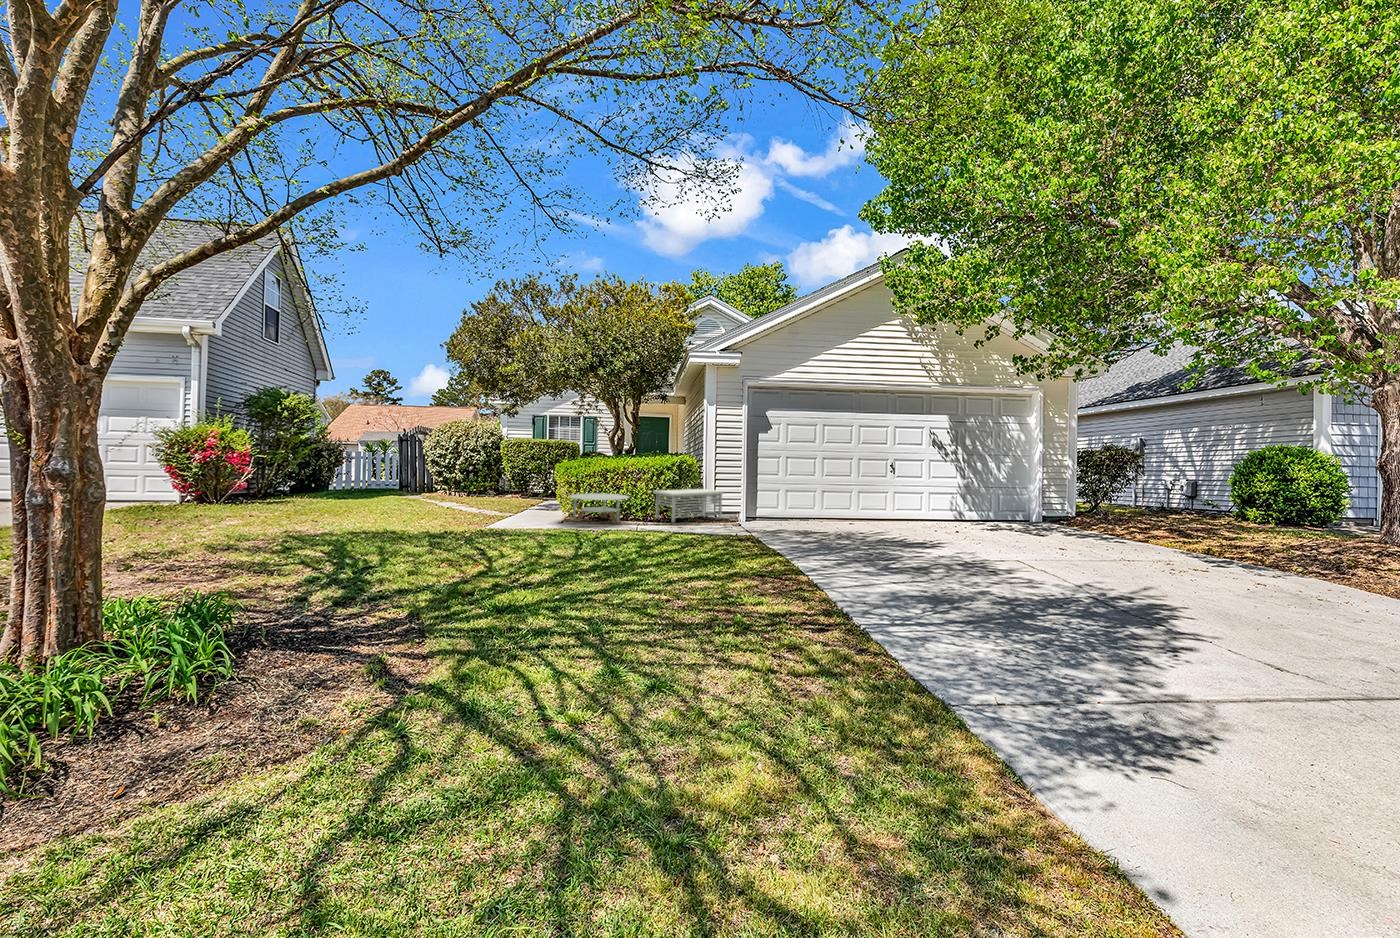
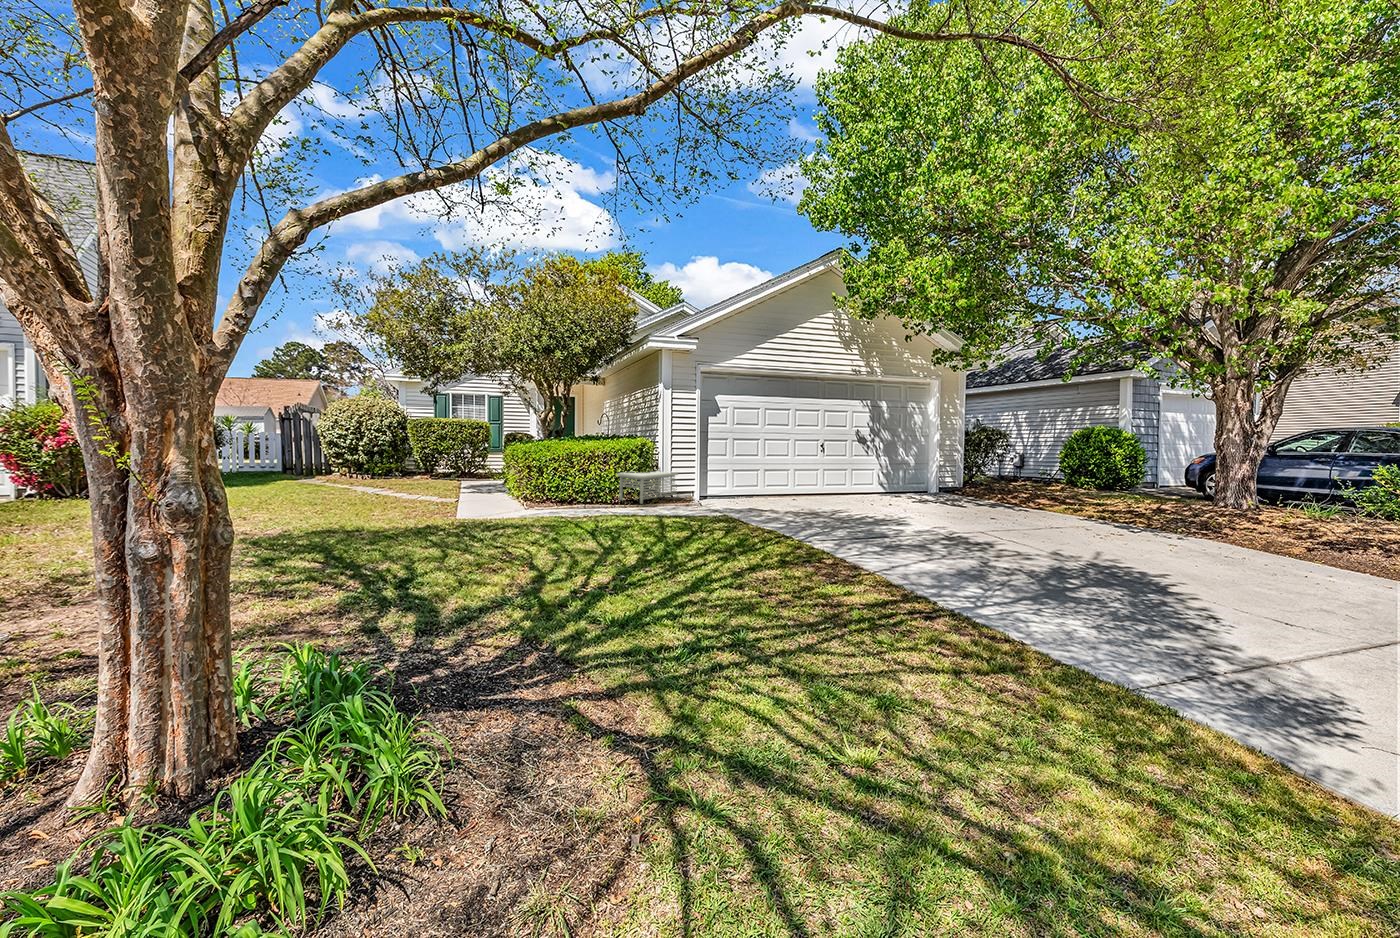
round table: present [570,493,629,524] -> none [536,477,599,508]

